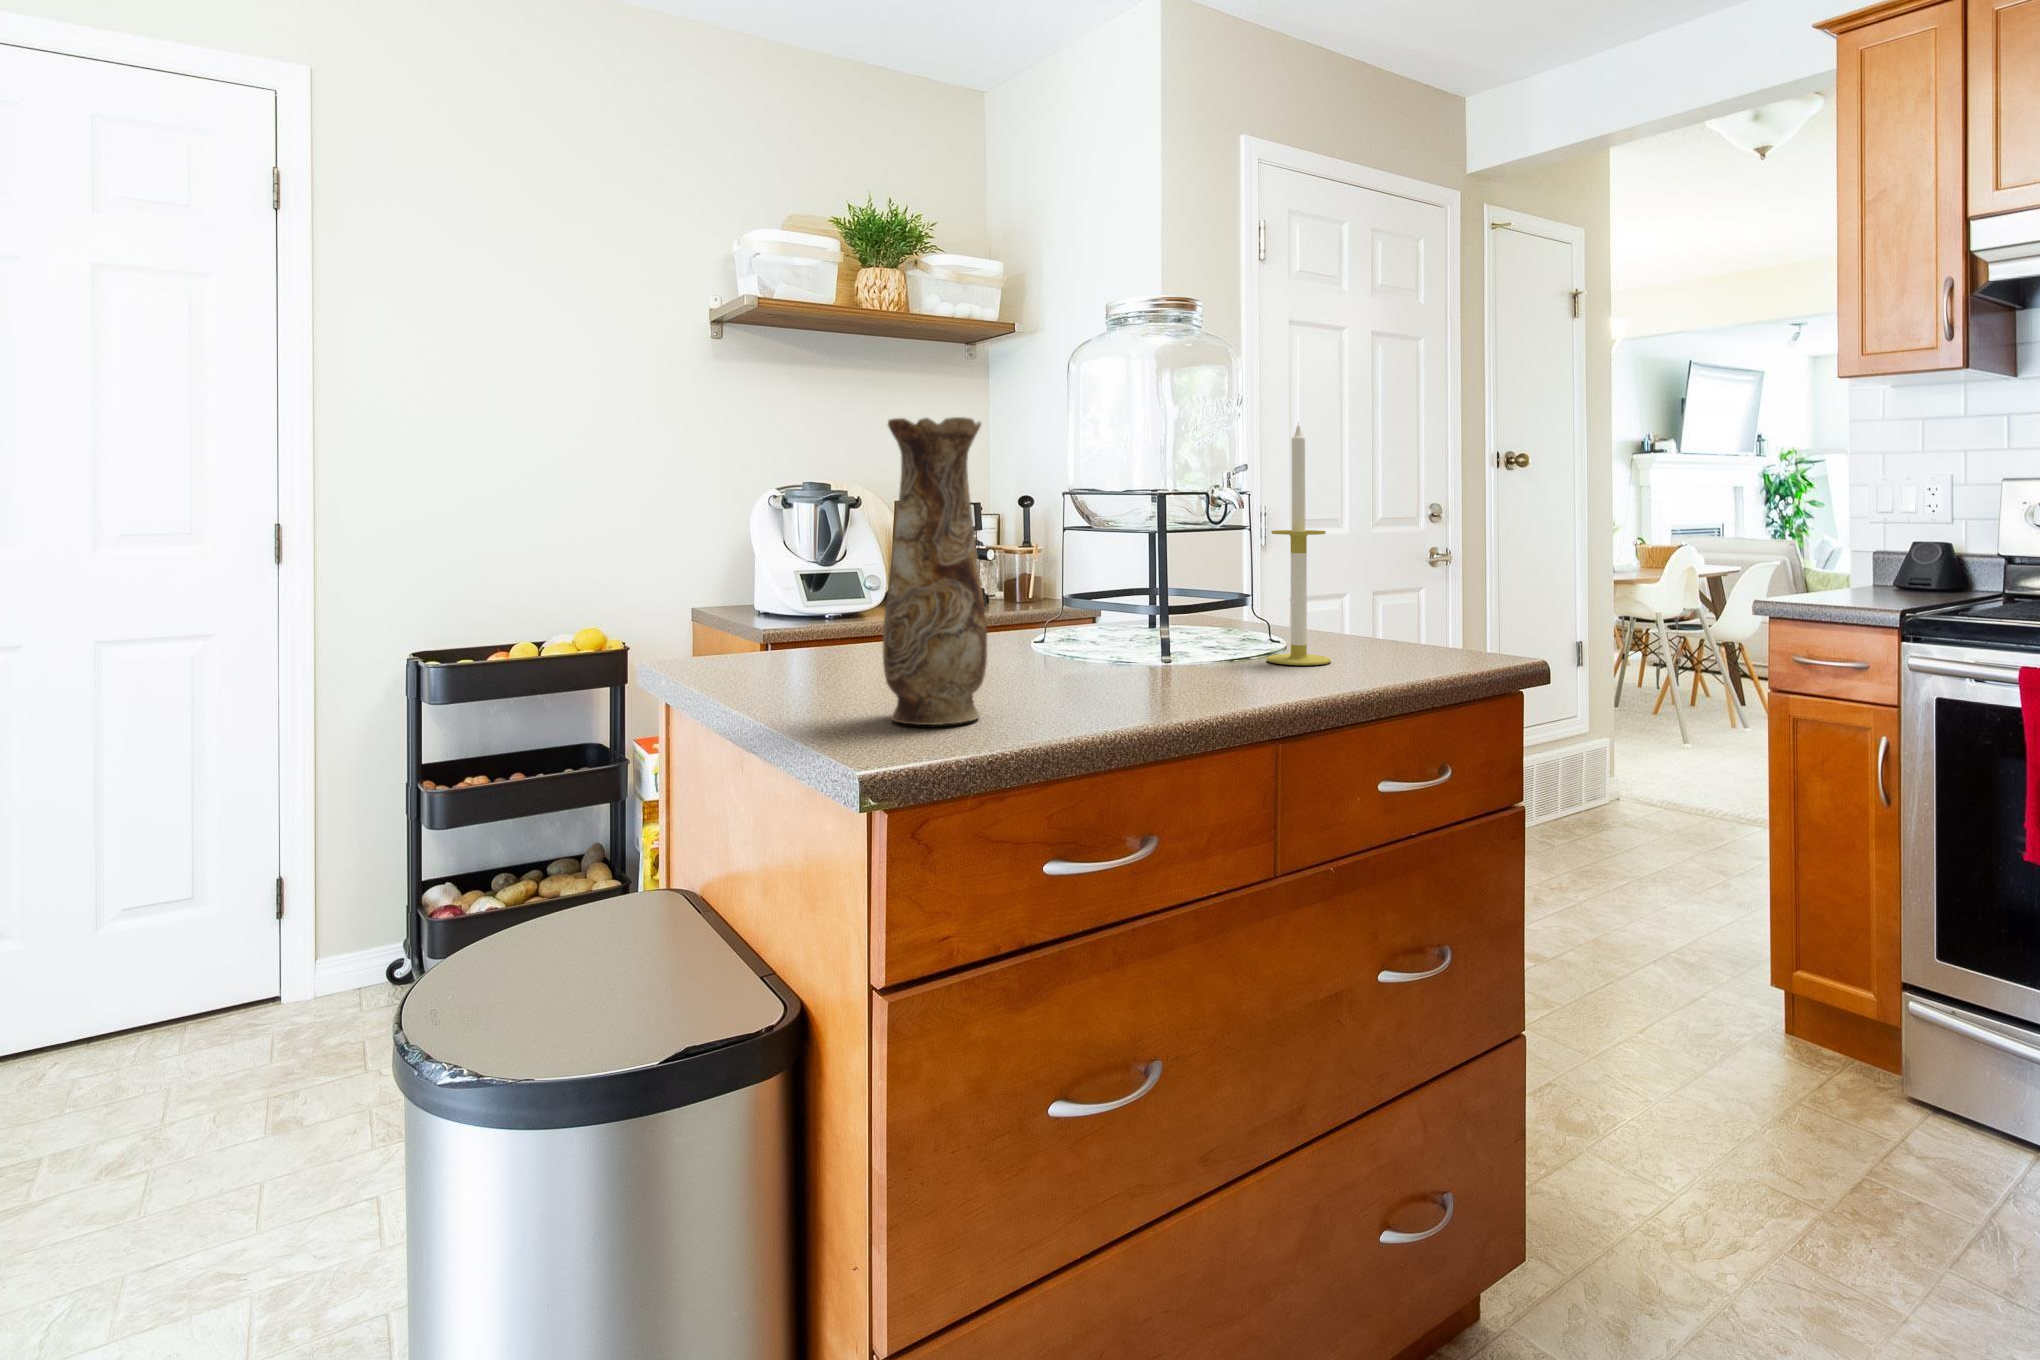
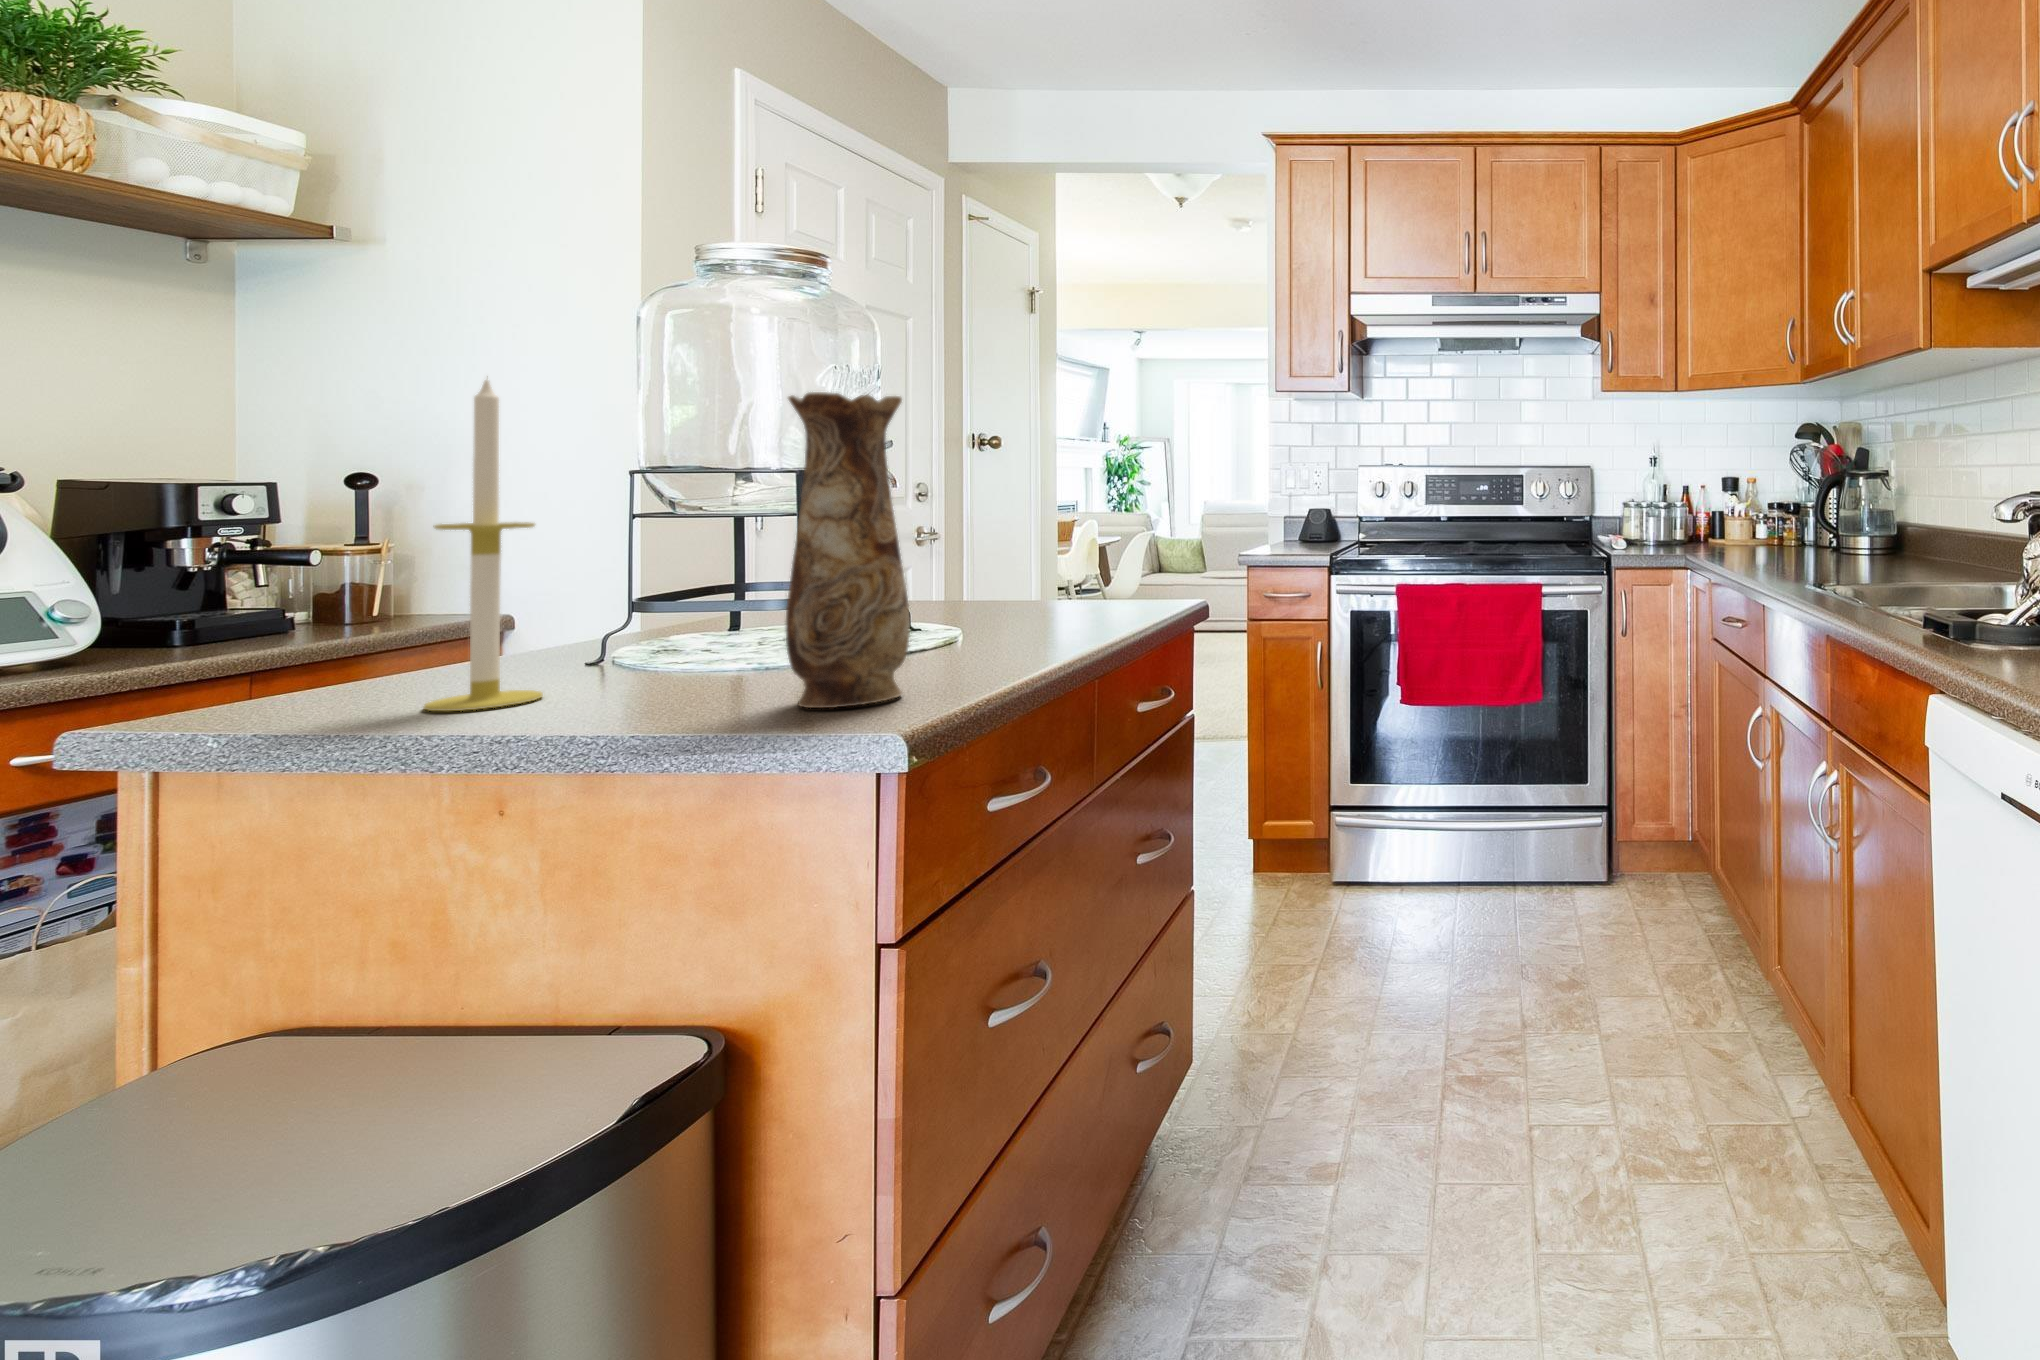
candle: present [1267,423,1331,665] -> present [424,376,543,711]

